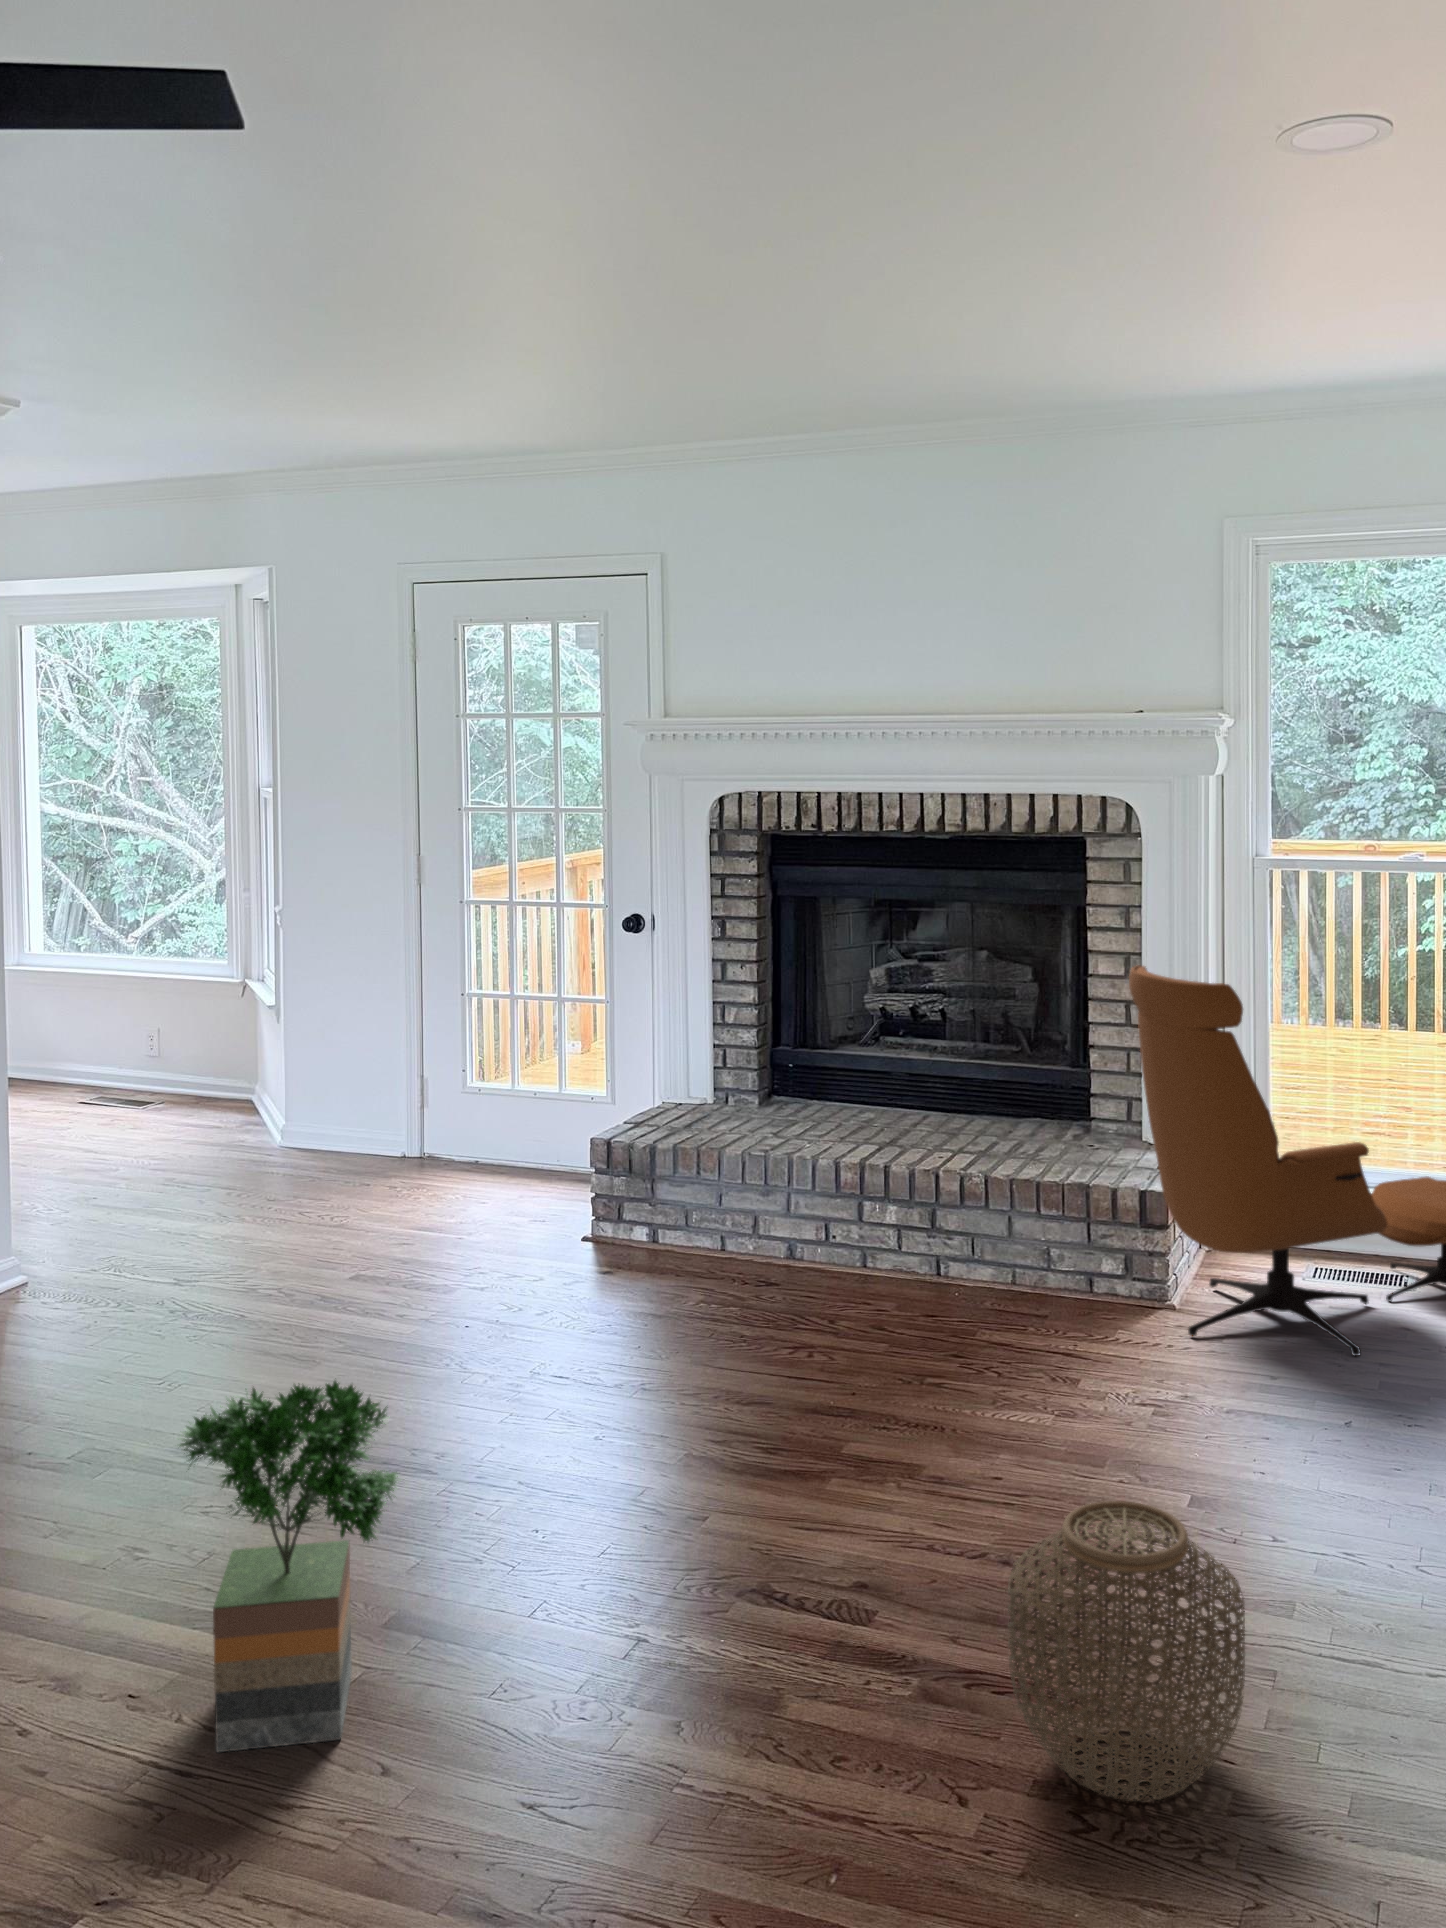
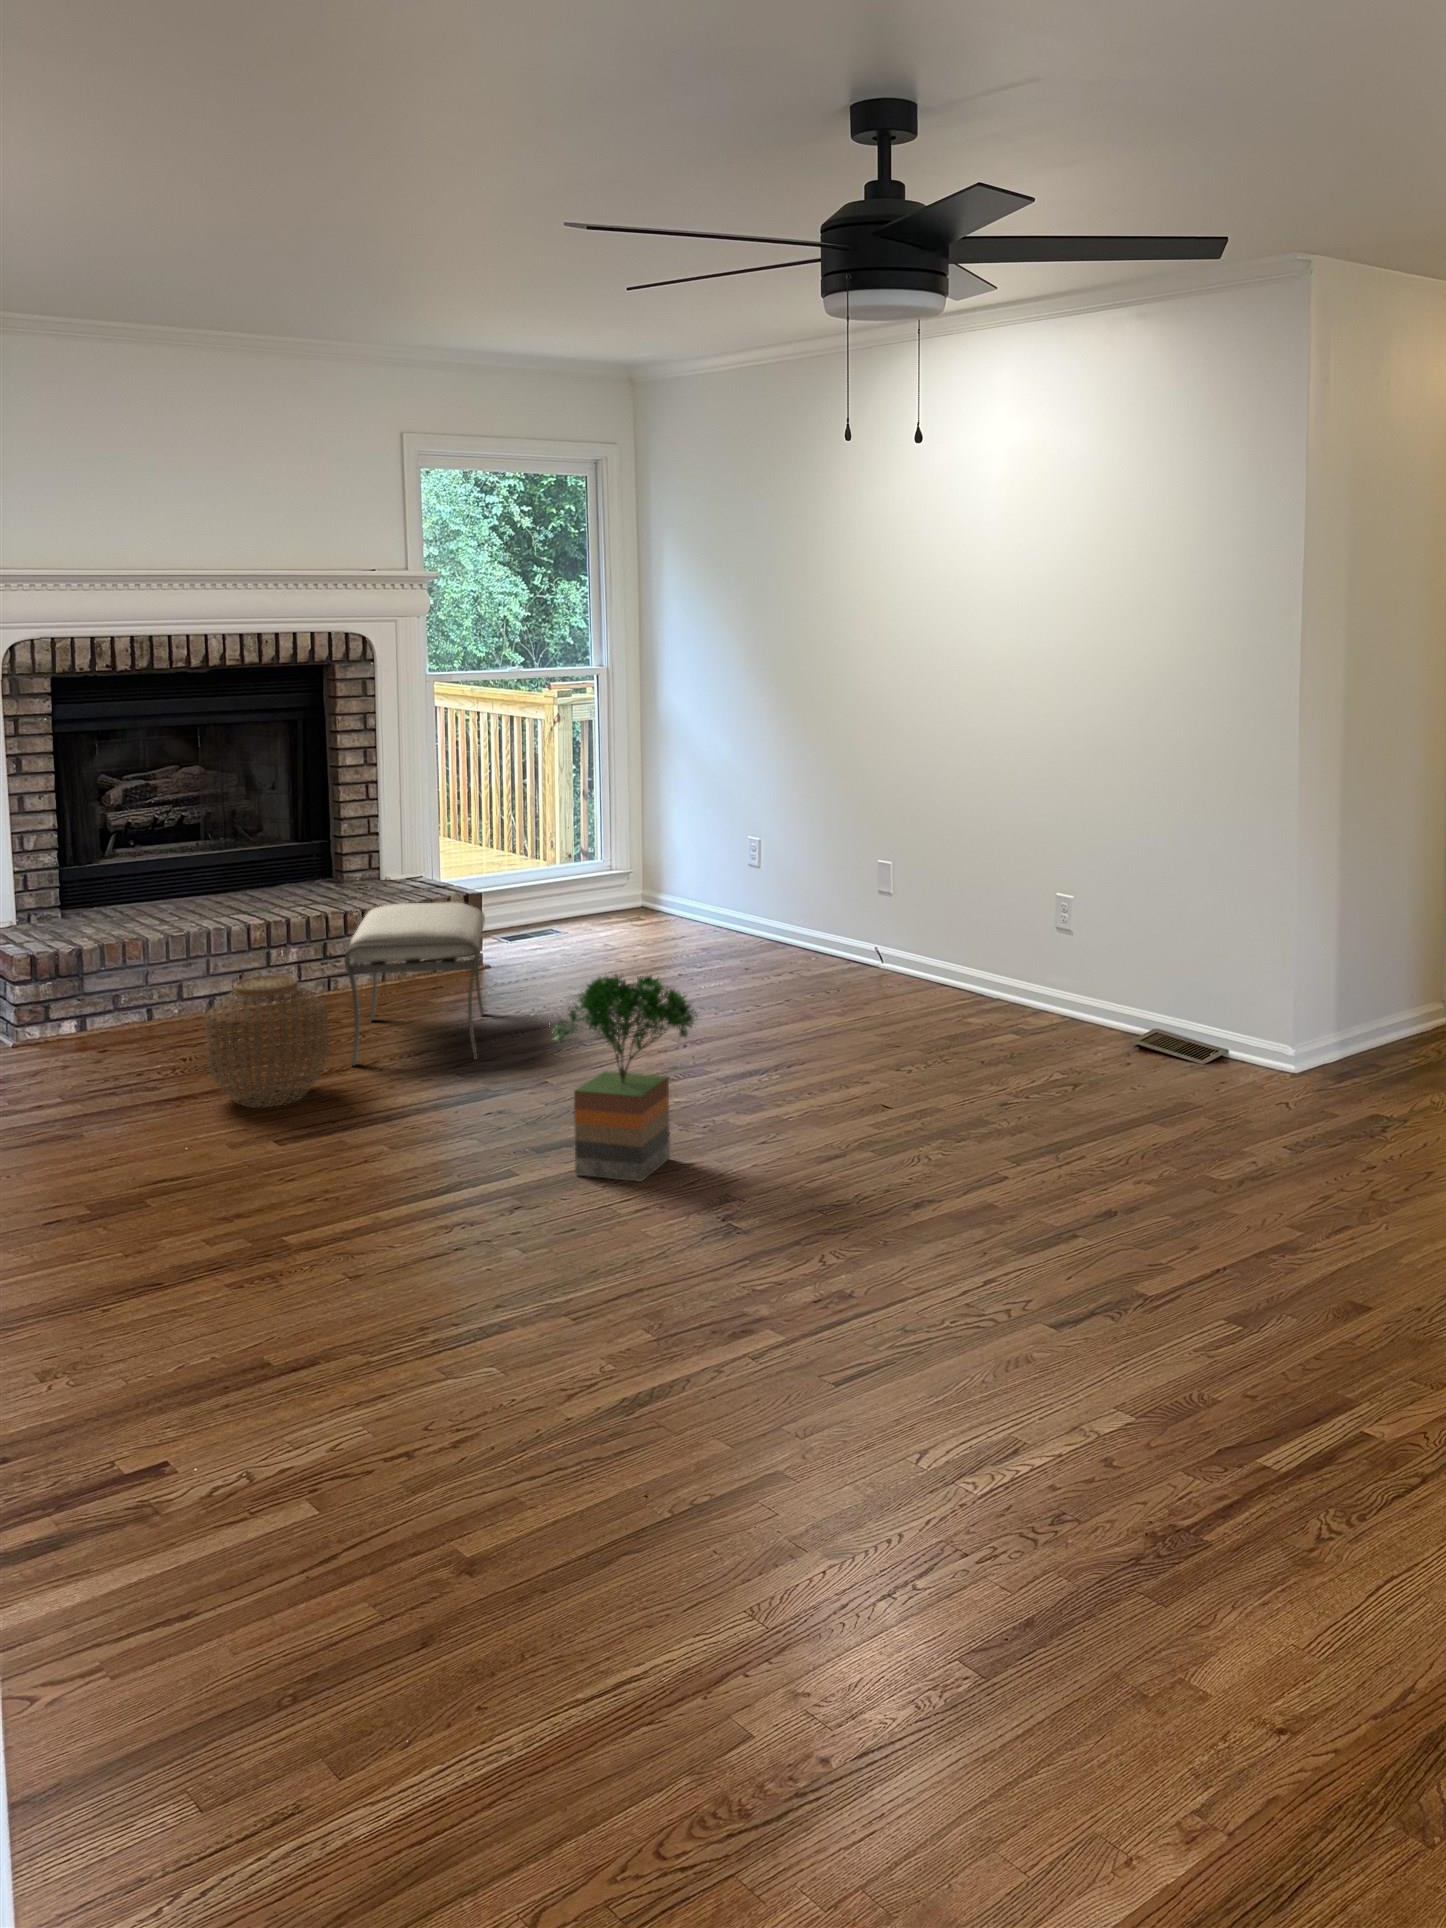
lounge chair: present [1129,965,1446,1356] -> none [472,741,620,971]
ottoman: none [642,1180,957,1444] -> present [345,902,485,1066]
woven basket: present [1008,1501,1245,1801] -> present [206,975,329,1108]

